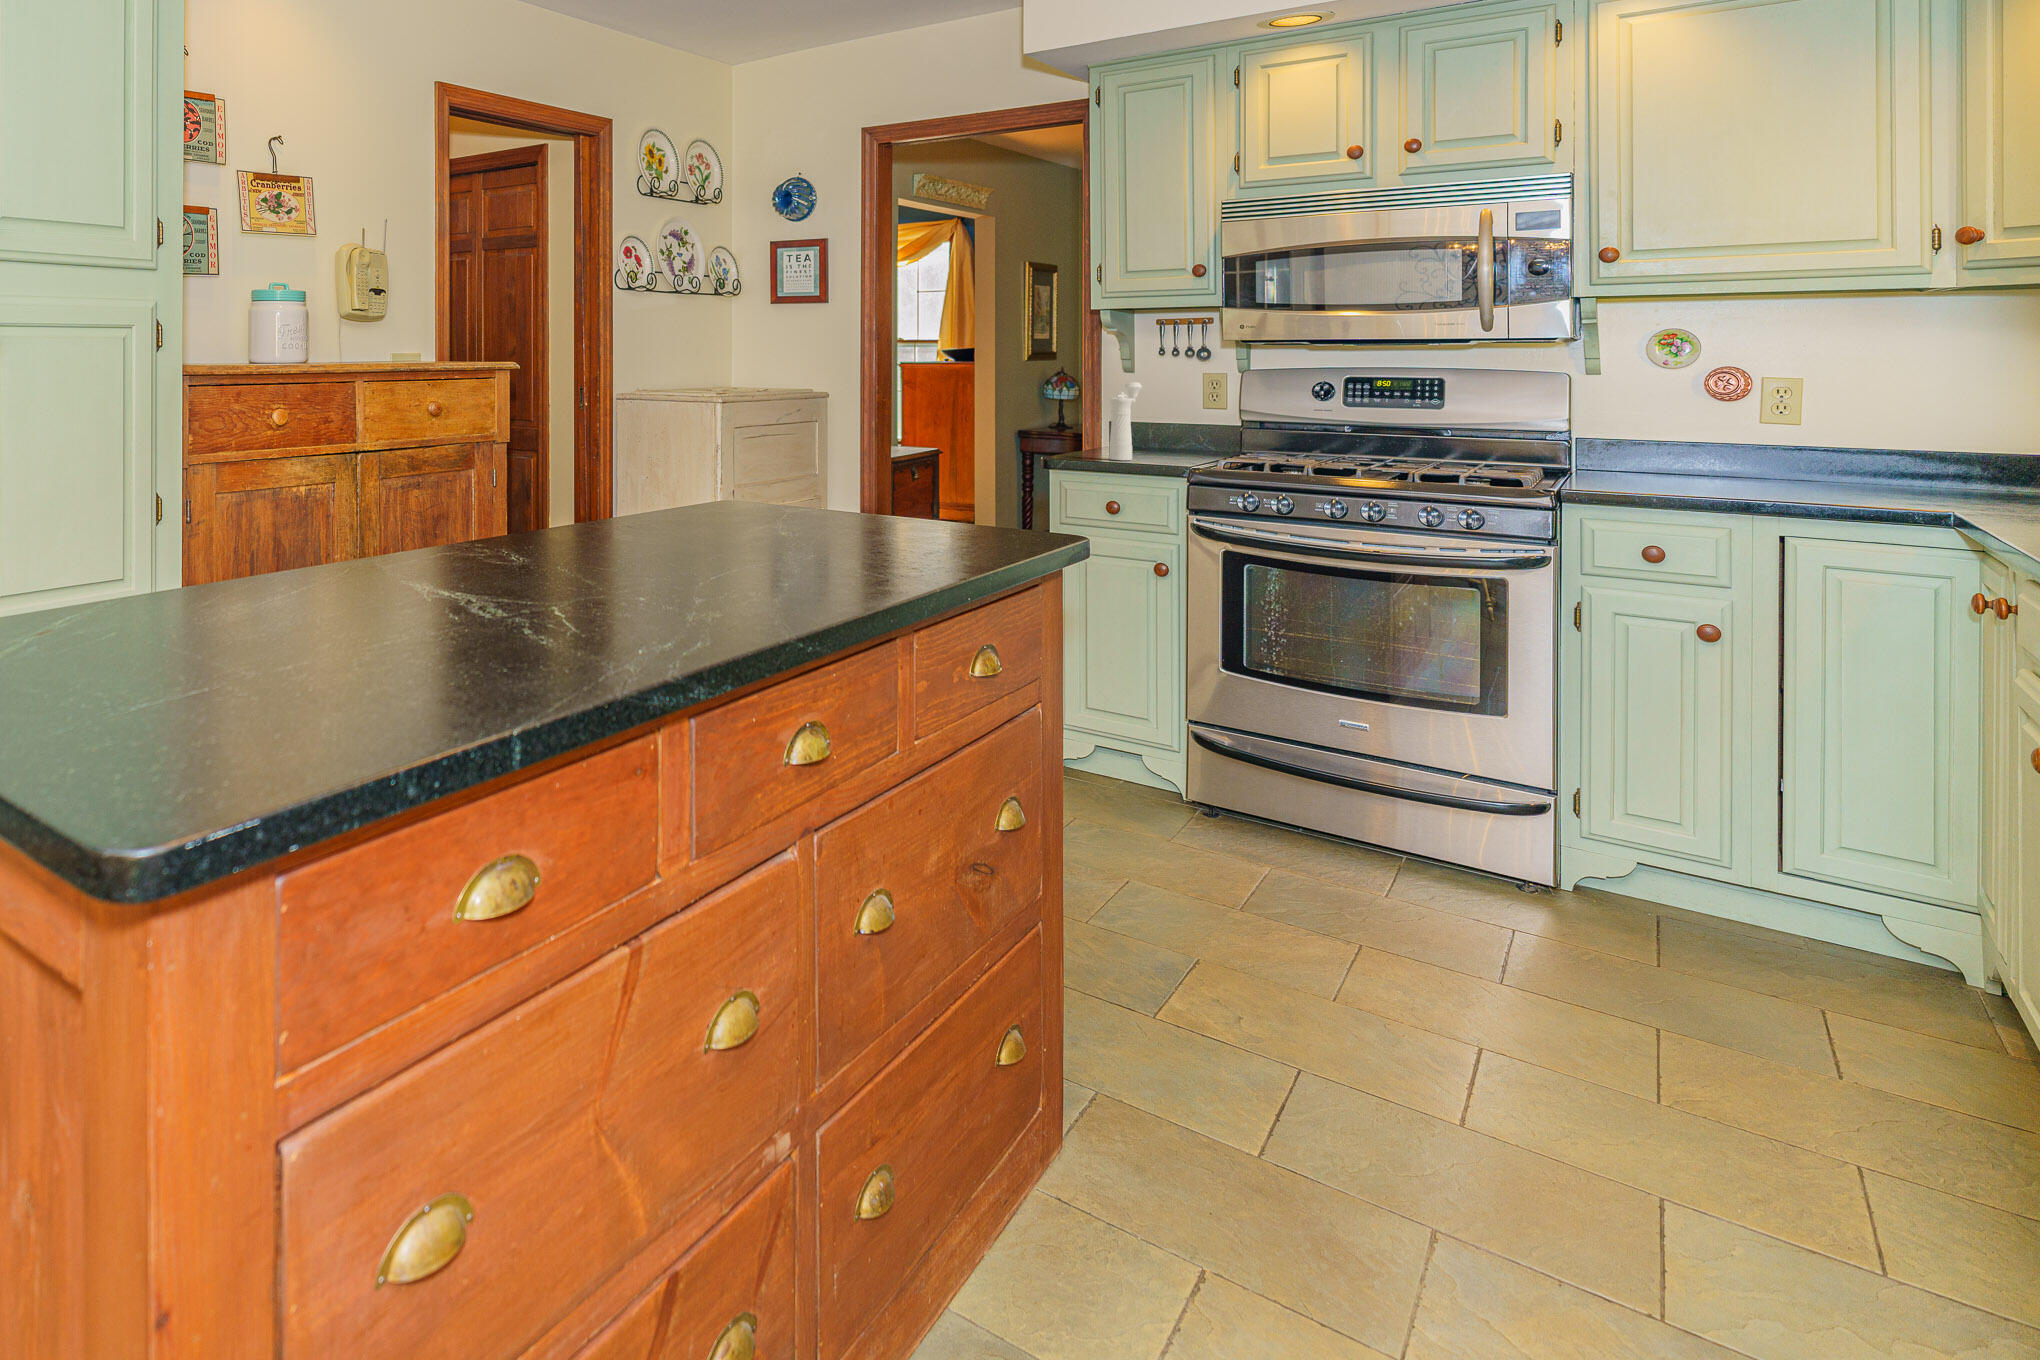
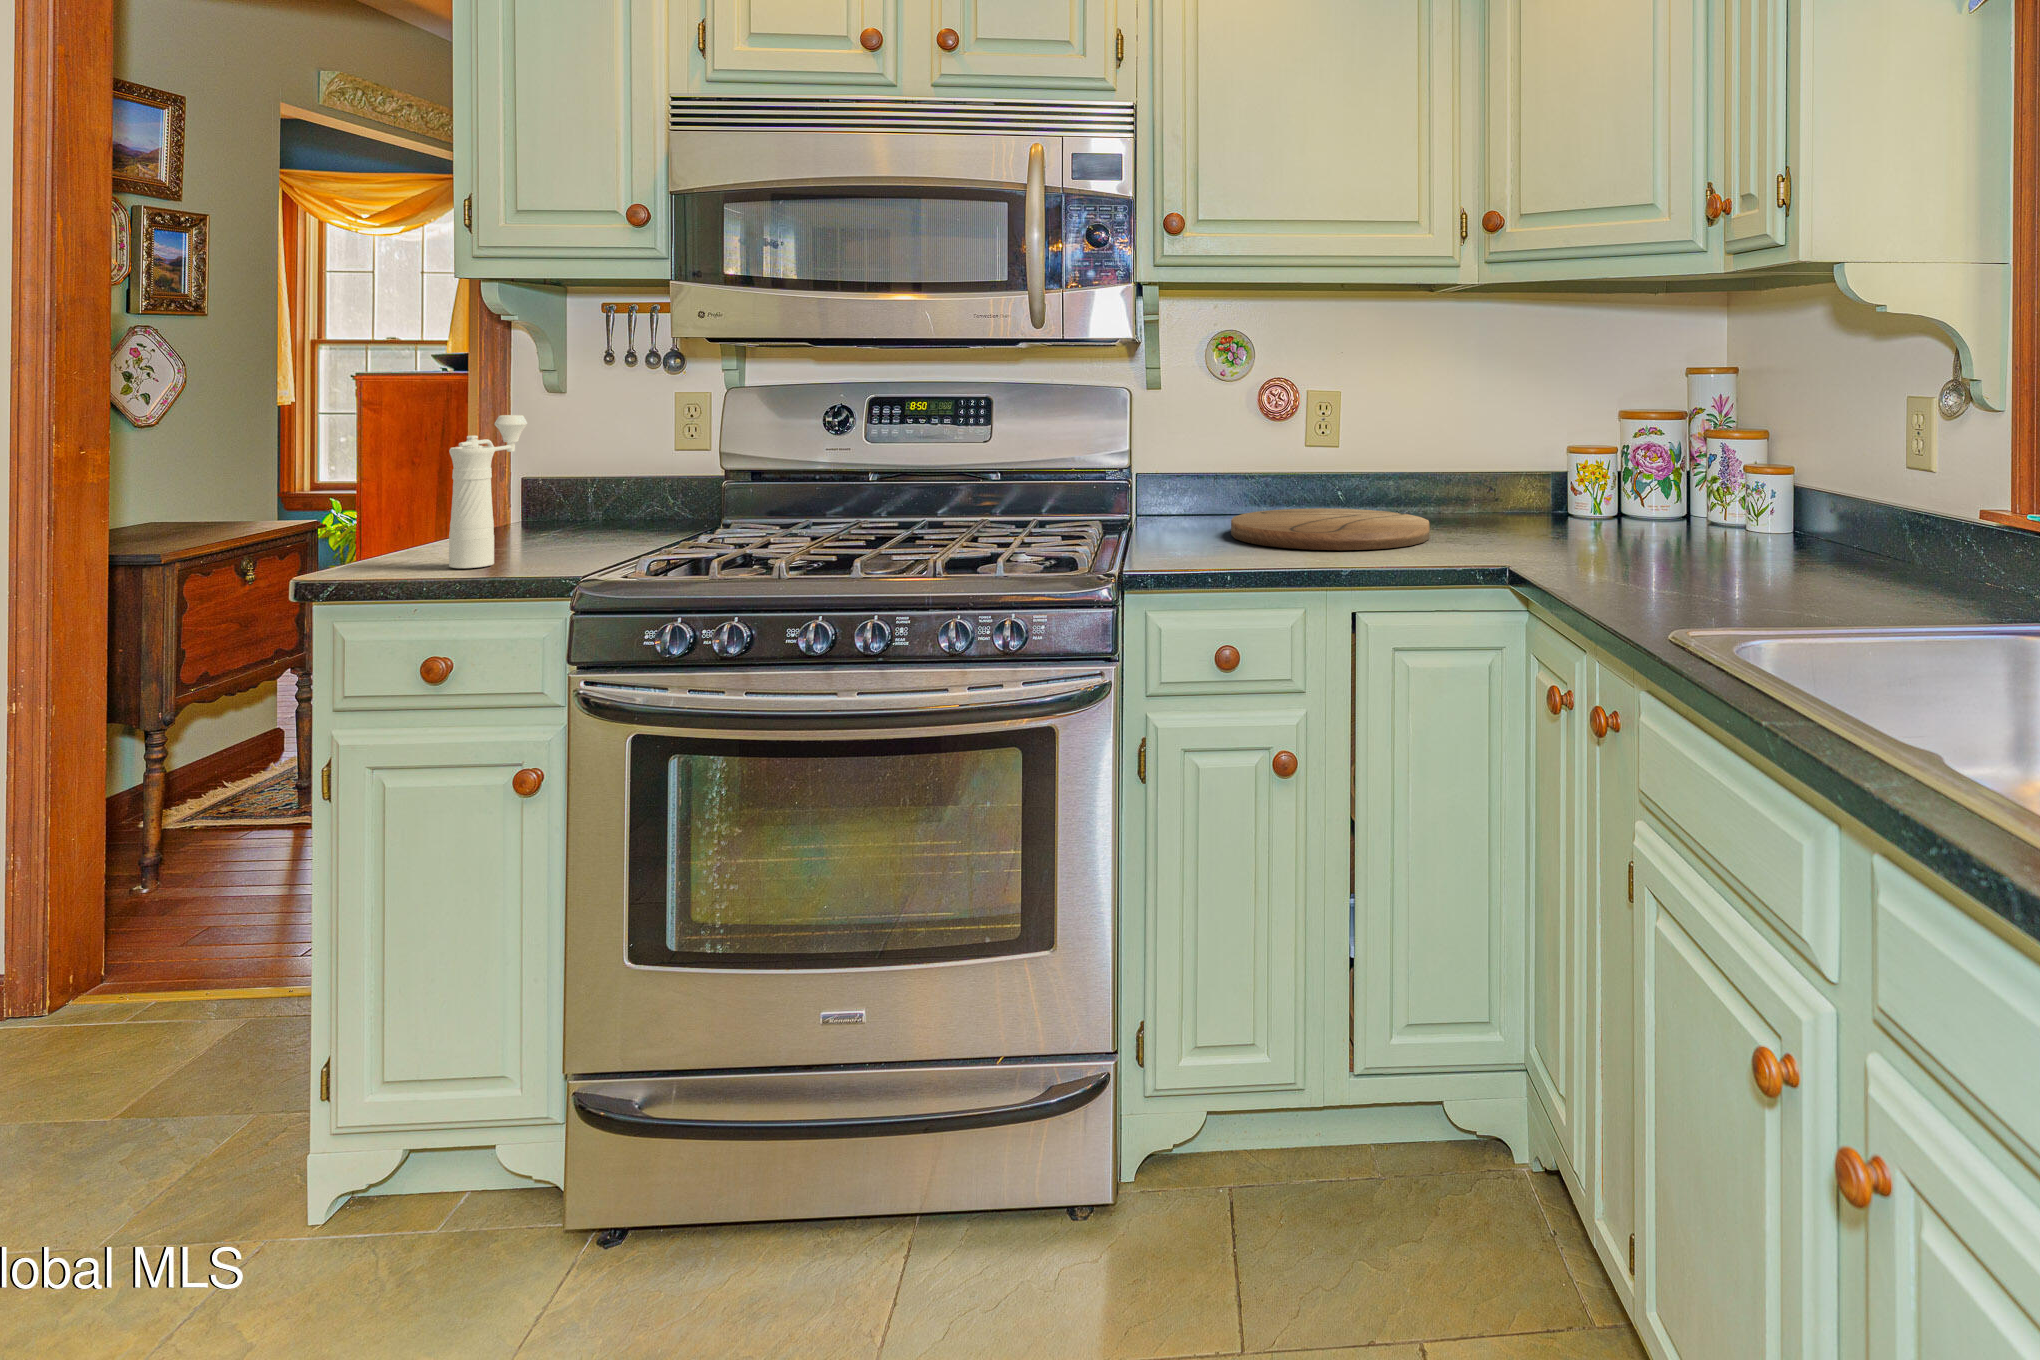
cutting board: none [1665,466,1884,494] -> present [1231,508,1429,550]

